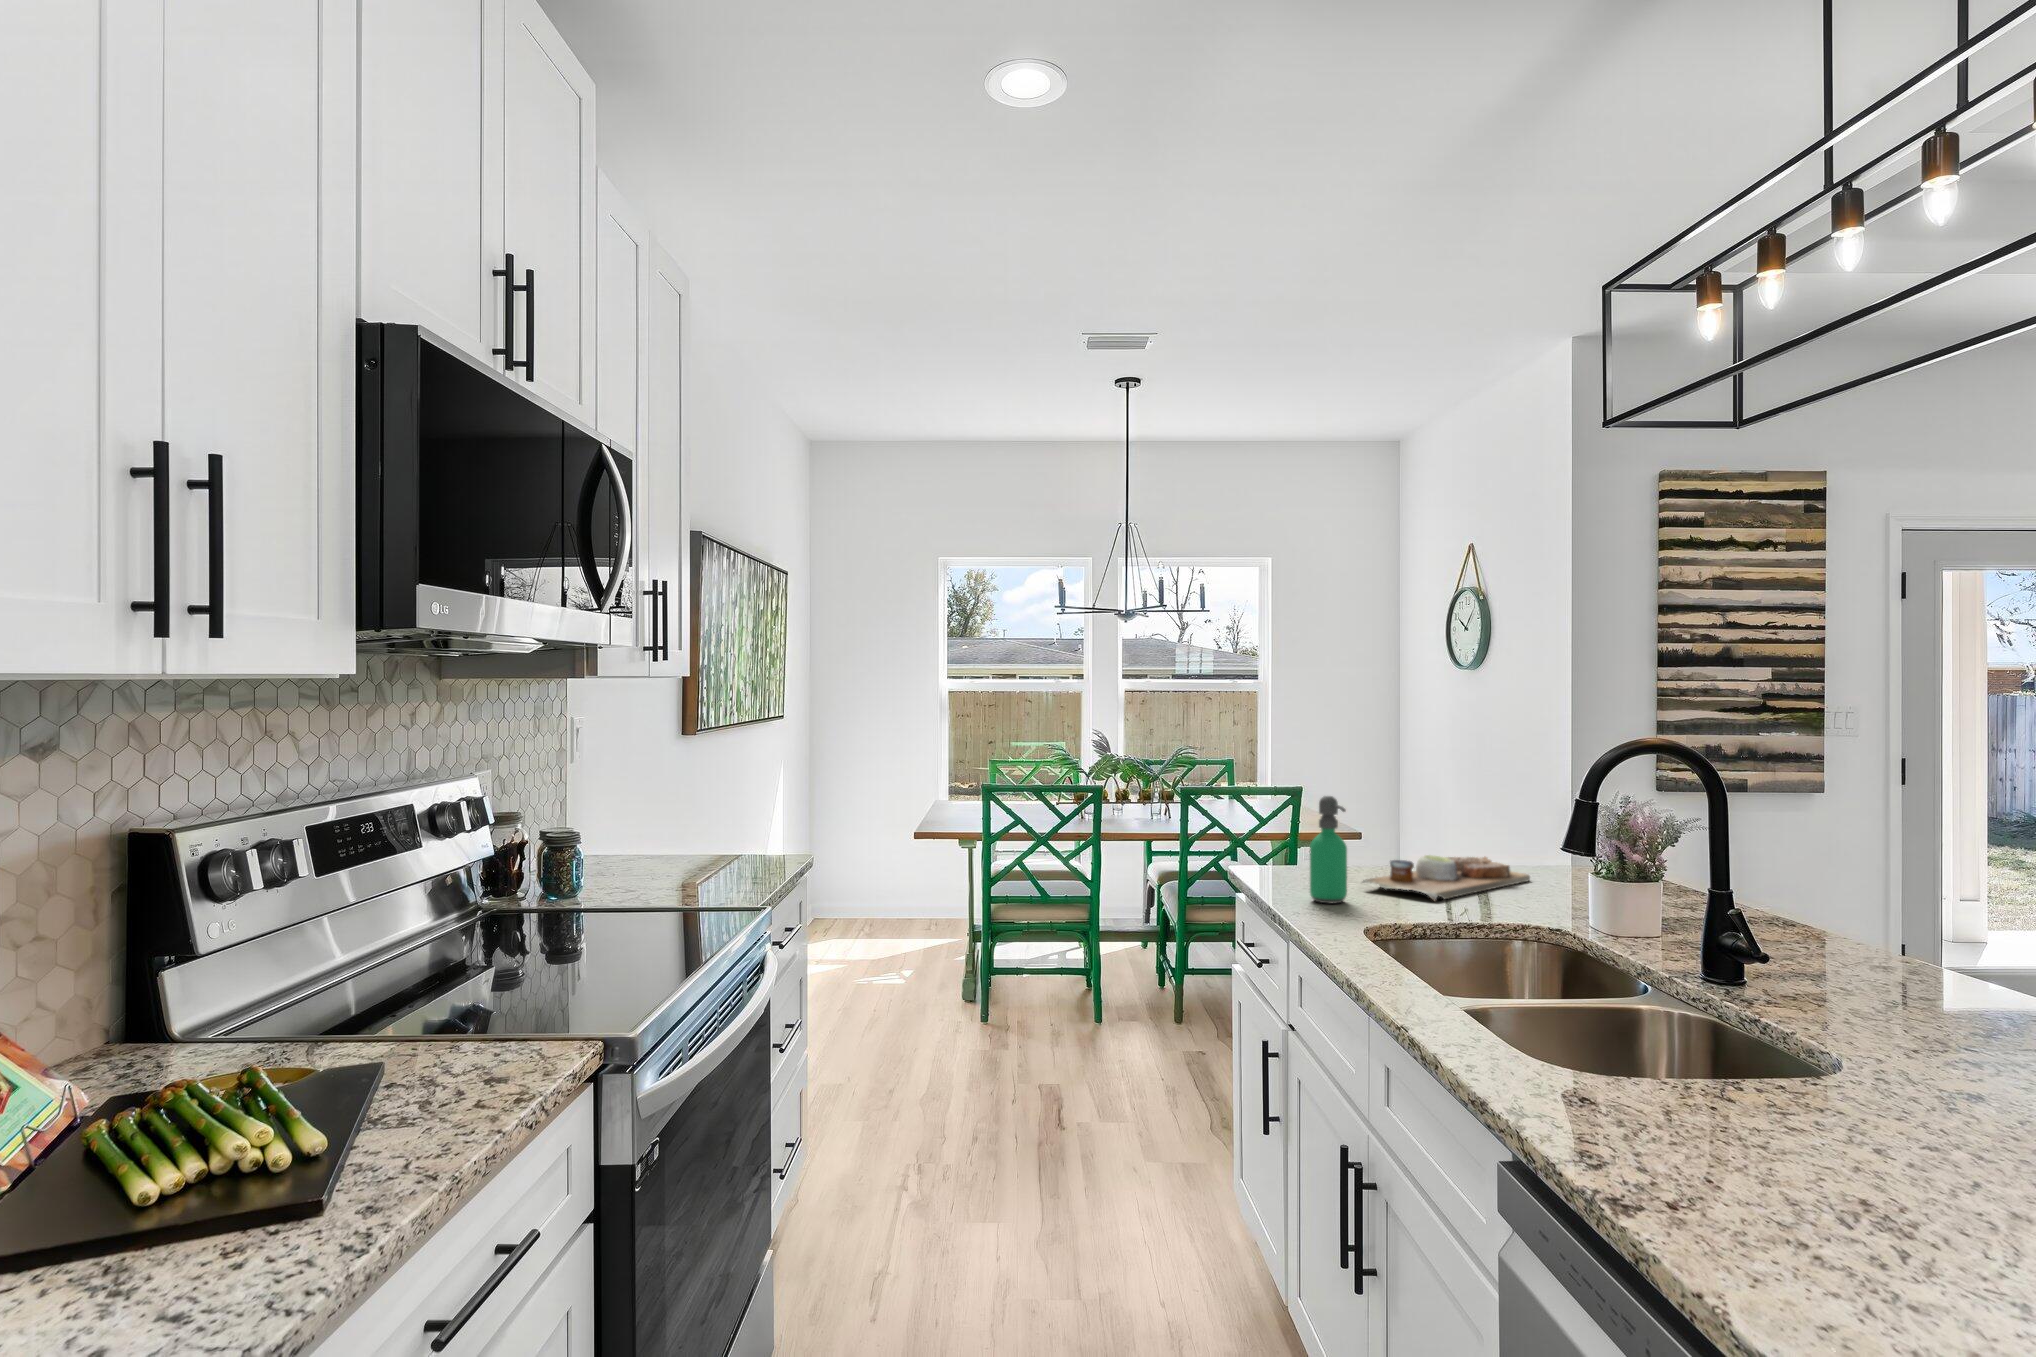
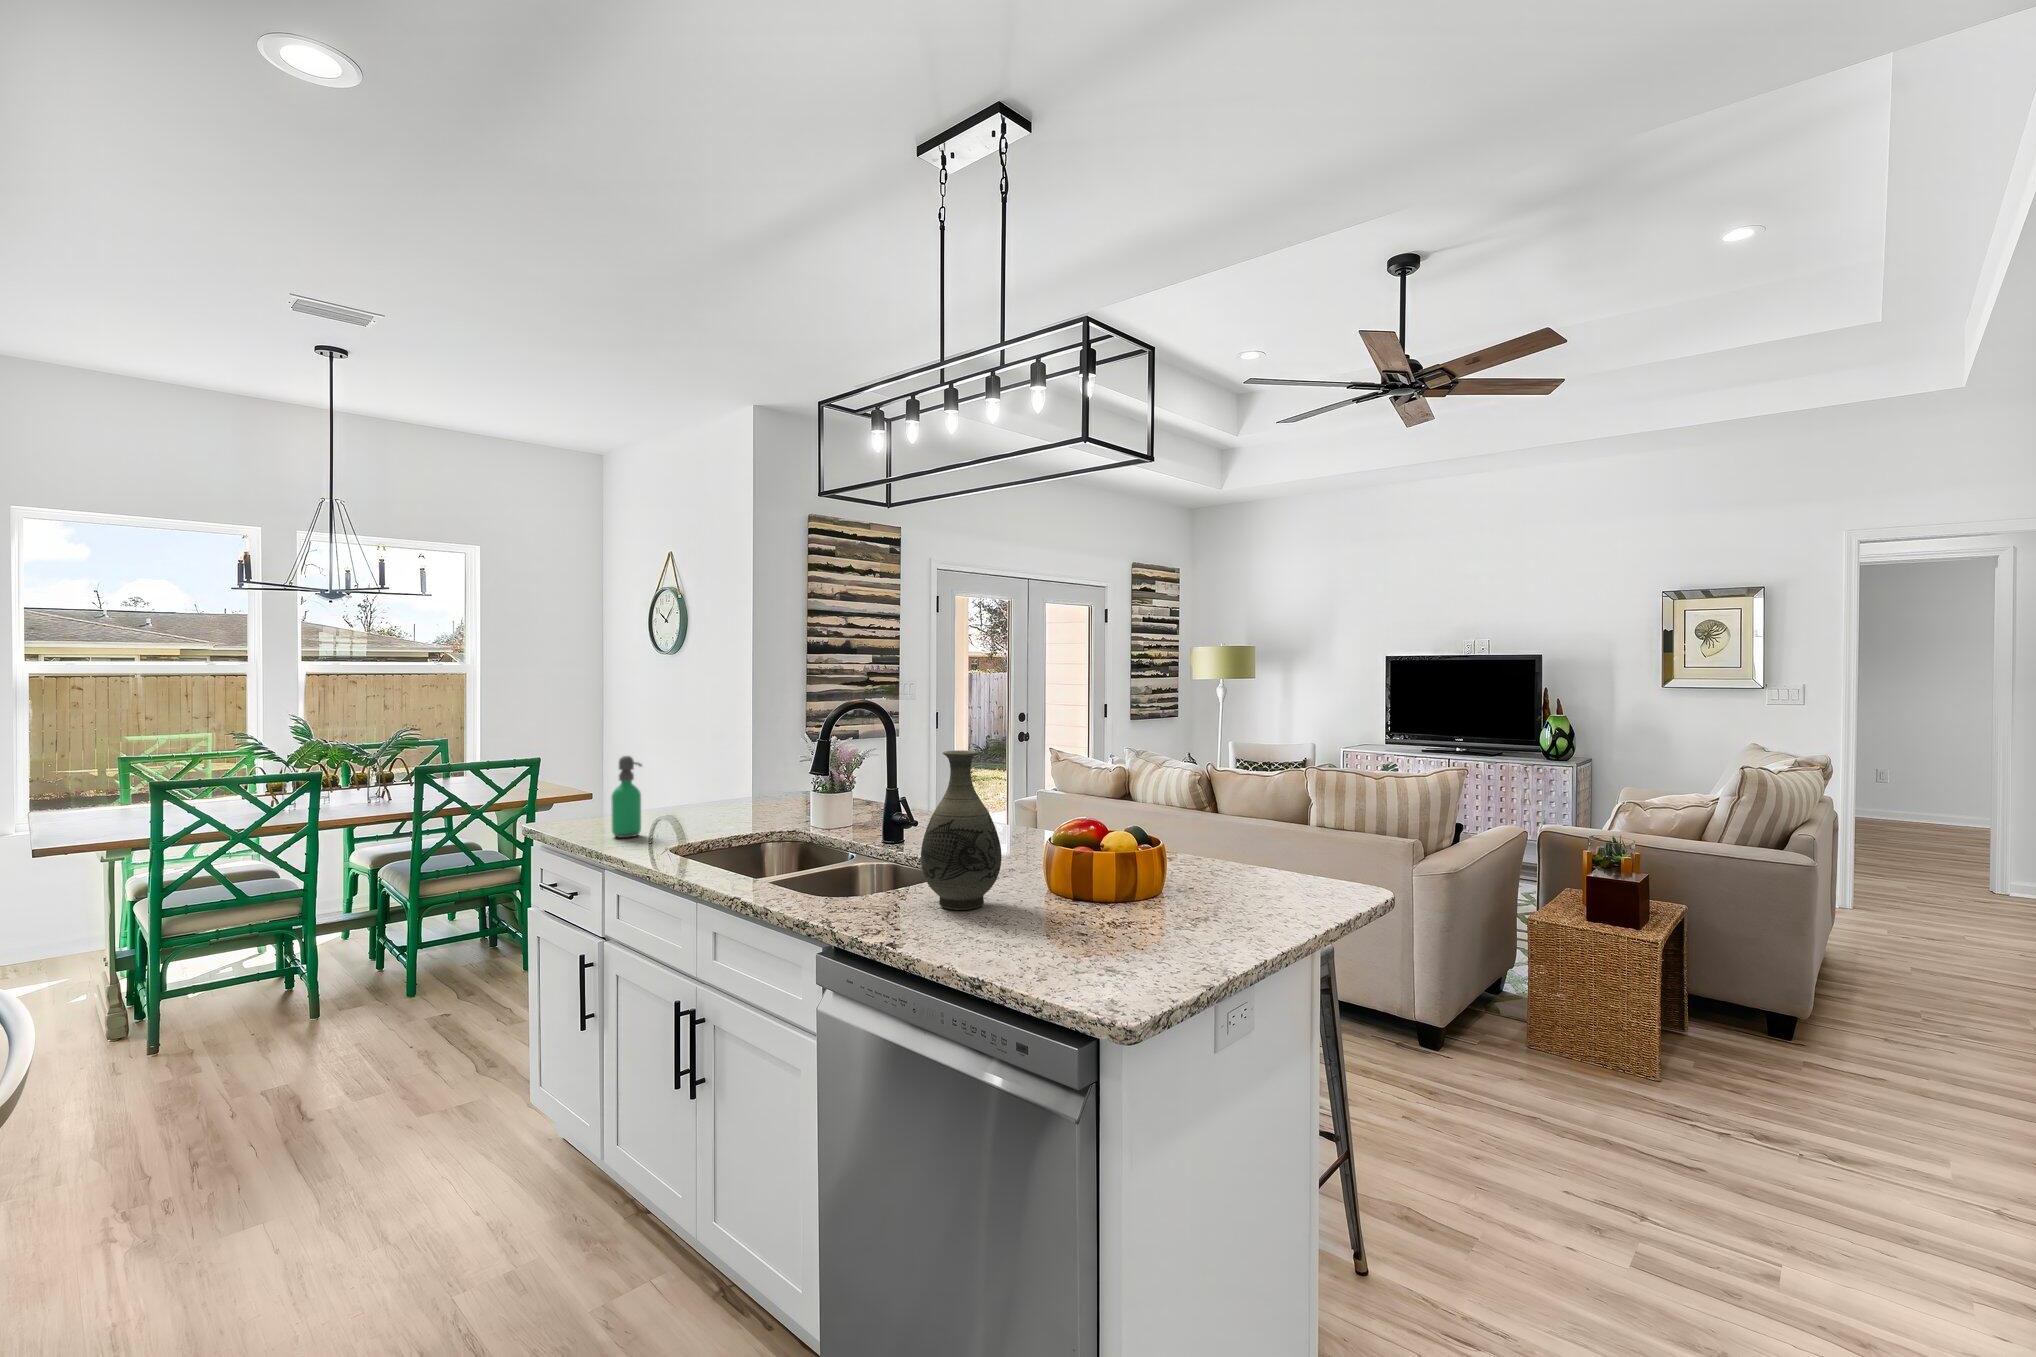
vase: none [1716,839,1907,1160] -> present [921,750,1002,910]
cutting board: present [1363,855,1530,901] -> none [645,794,758,827]

